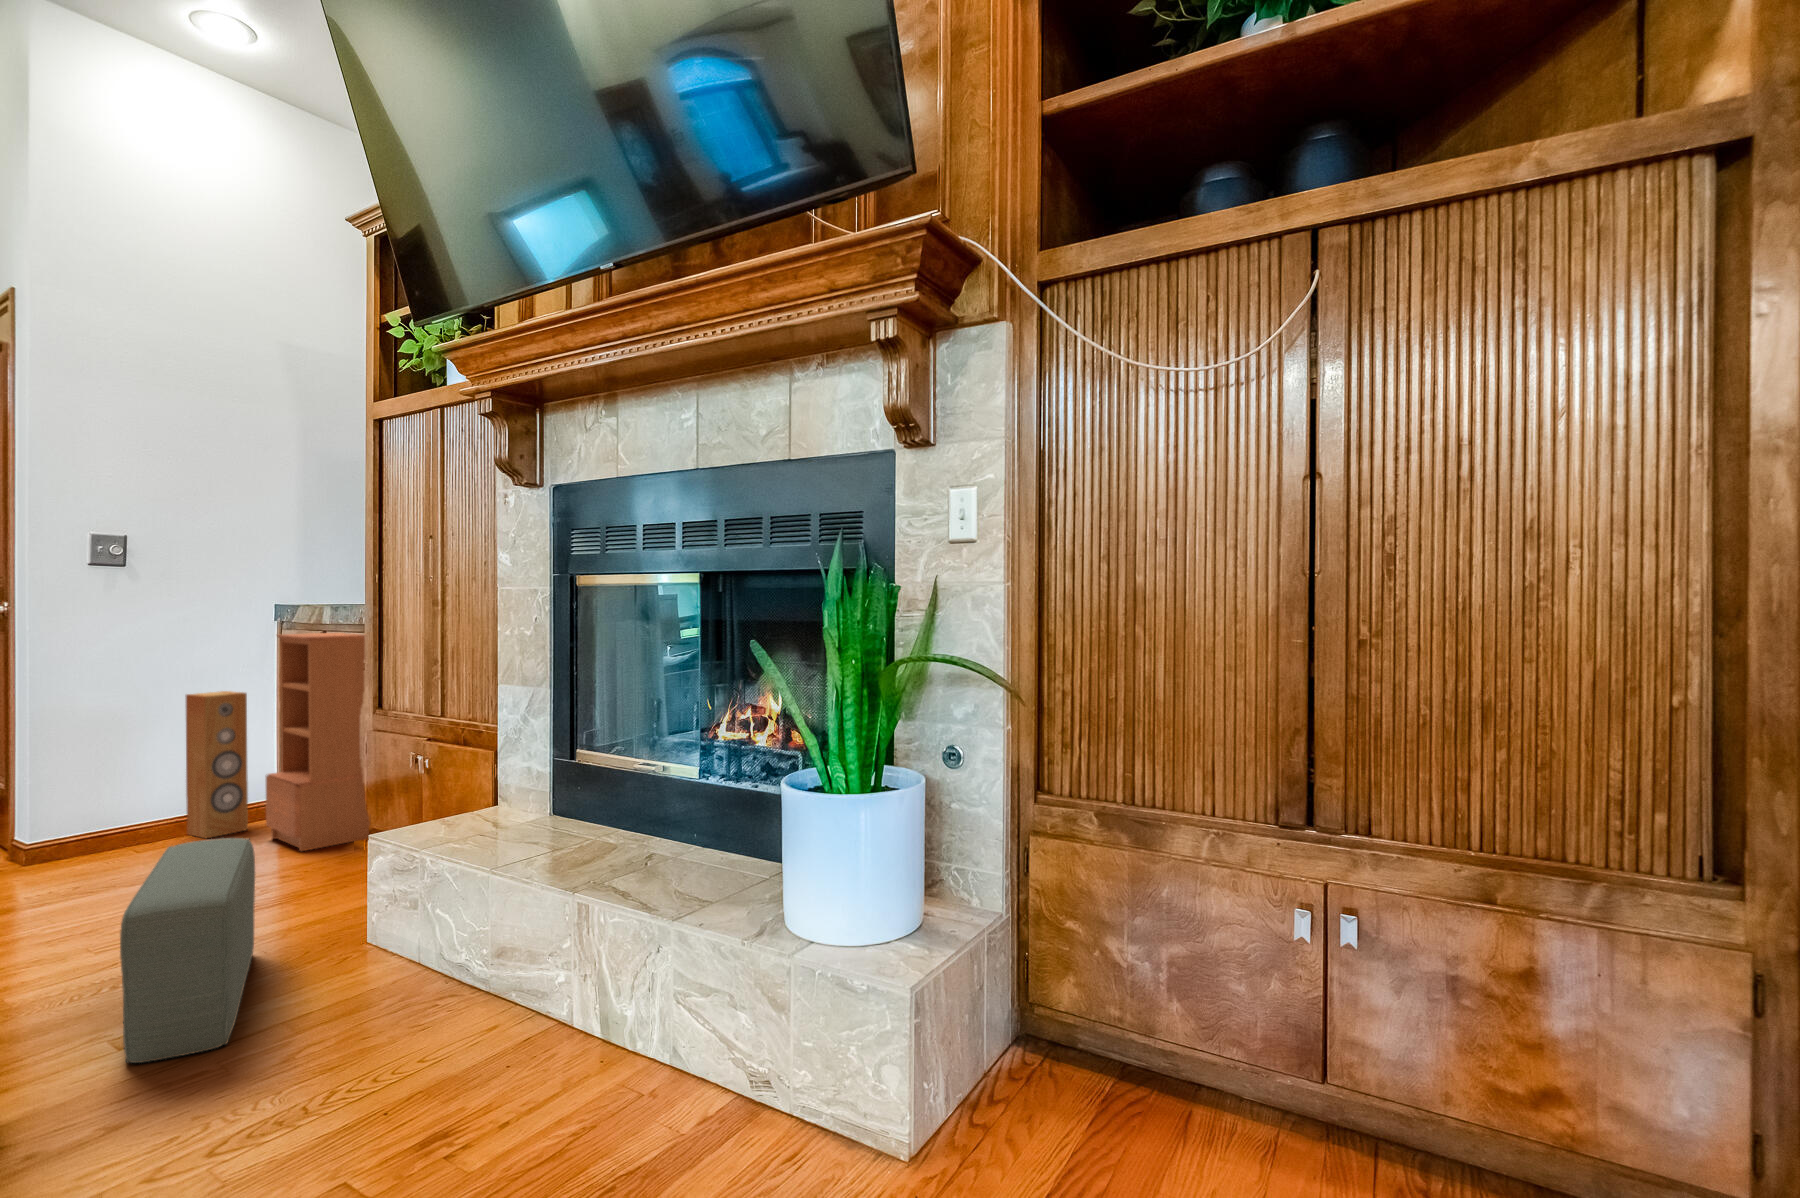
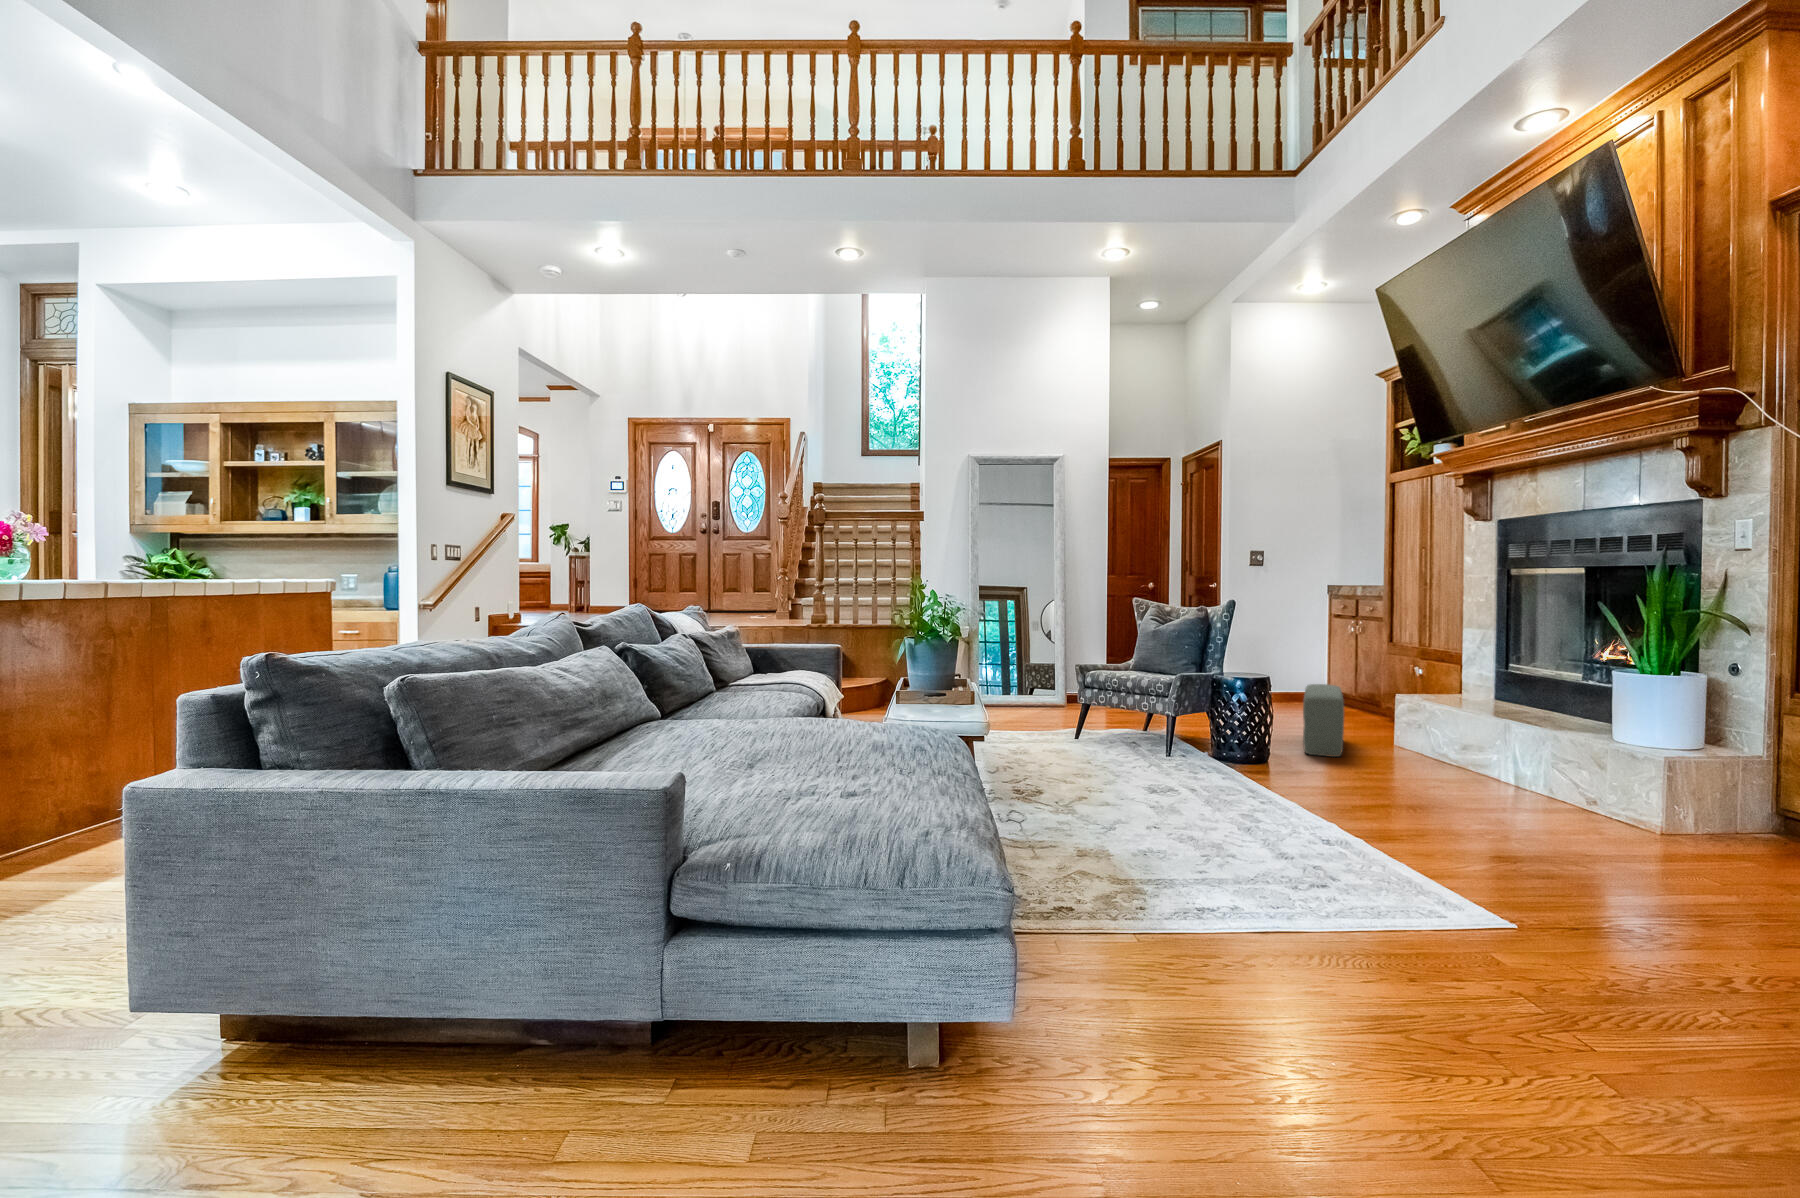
bookcase: present [266,633,371,851] -> none [1327,601,1385,714]
speaker: present [186,691,248,838] -> none [1287,630,1317,703]

